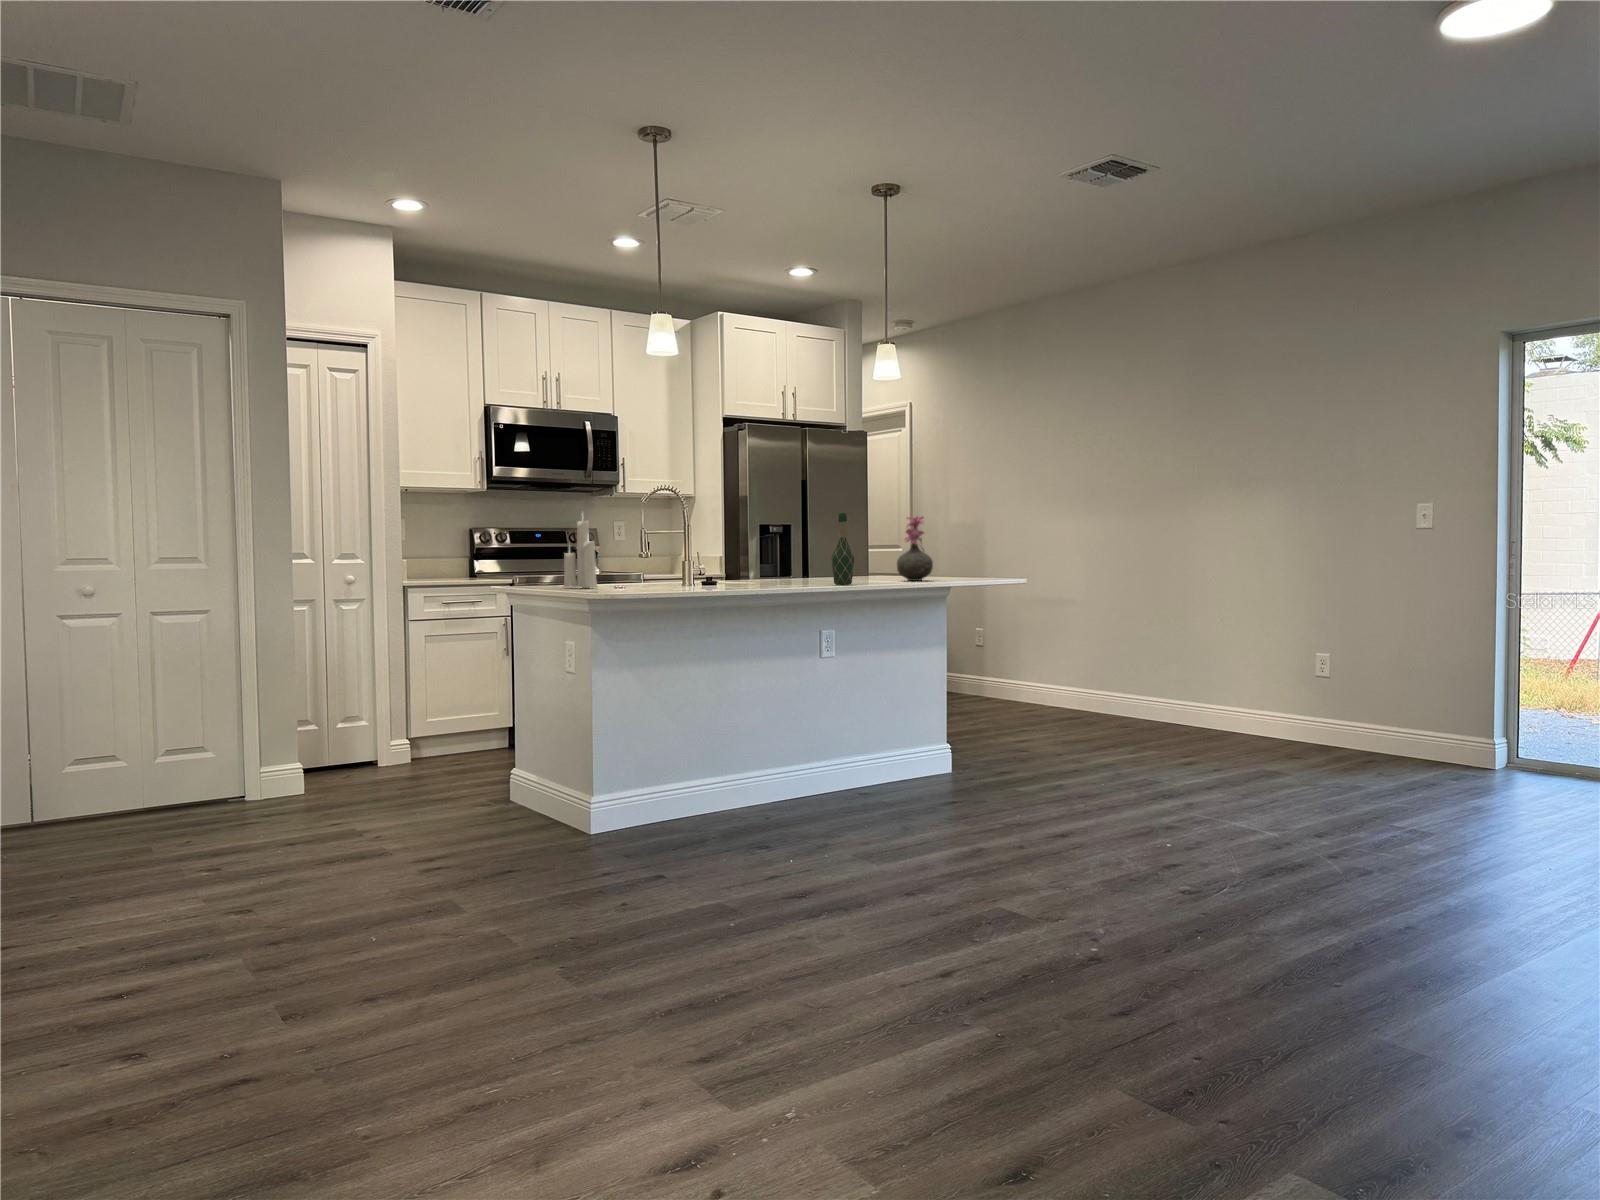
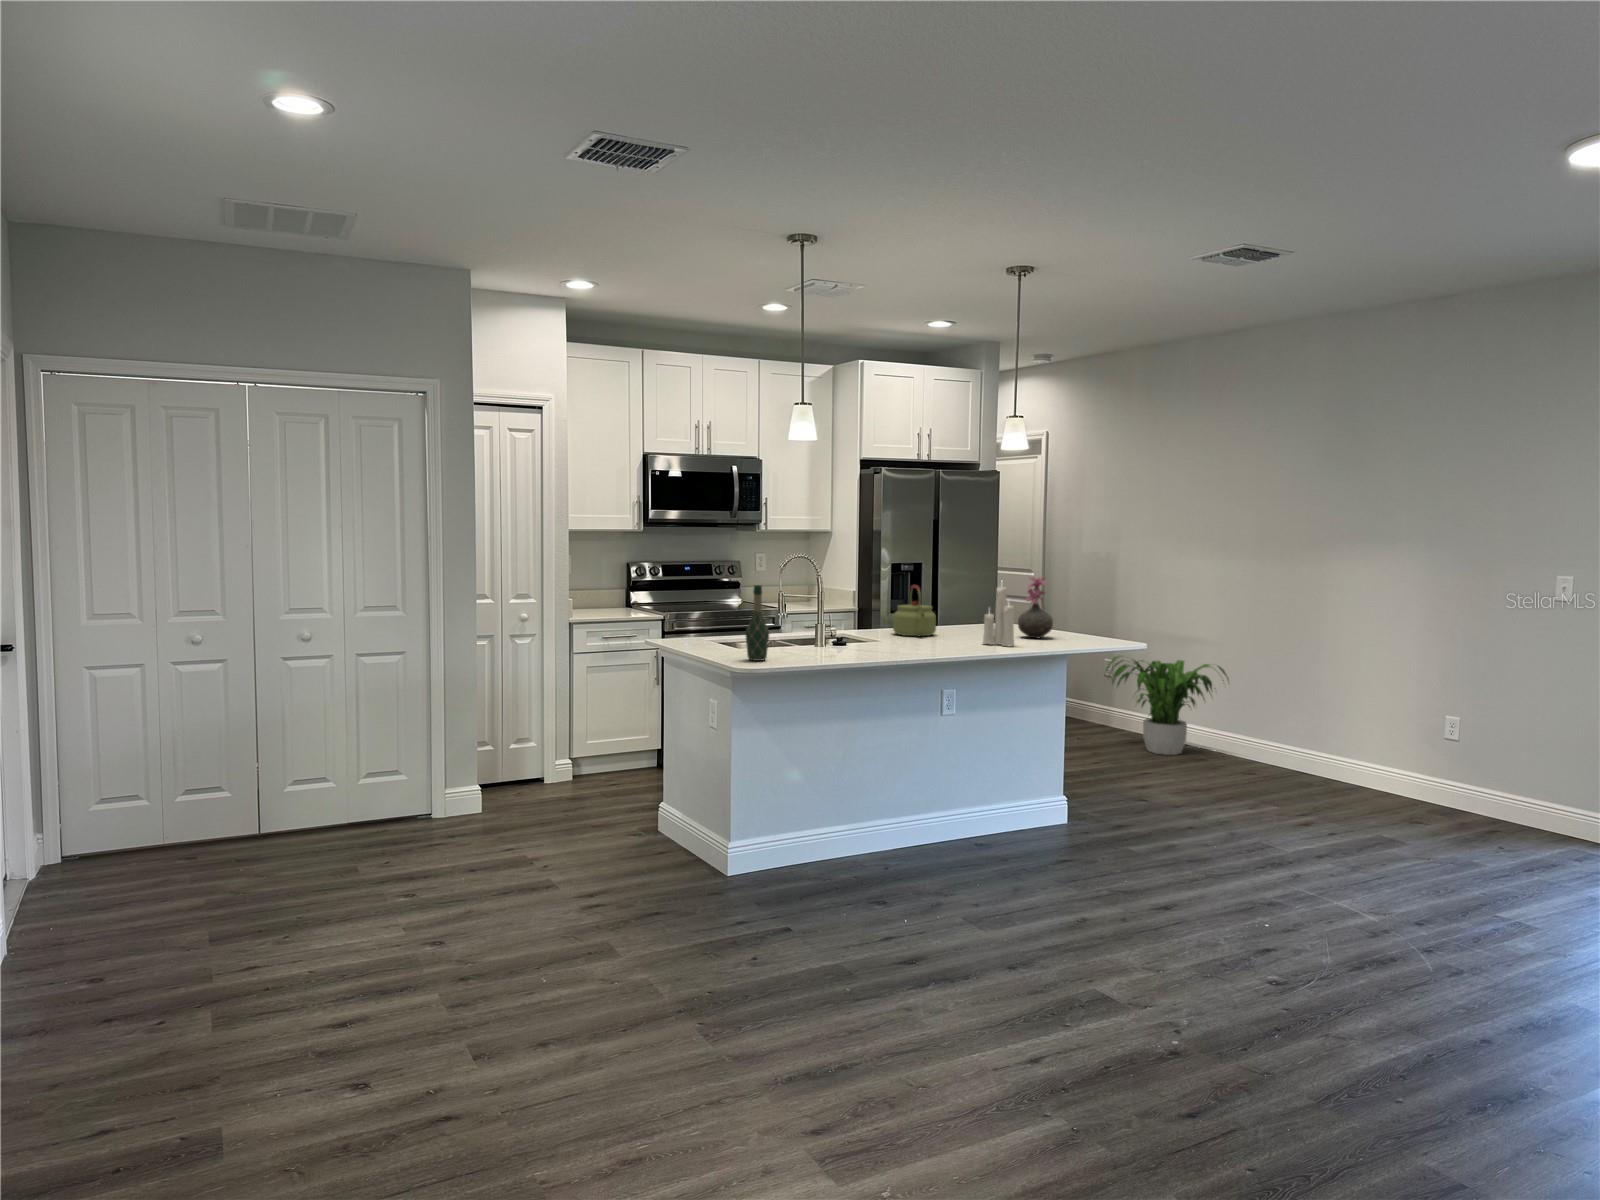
wine bottle: present [831,513,854,585] -> present [745,585,769,661]
candle: present [563,520,597,588] -> present [983,581,1014,646]
kettle: none [765,528,811,582] -> present [893,585,936,636]
potted plant: none [983,617,1108,716] -> present [1105,656,1229,755]

